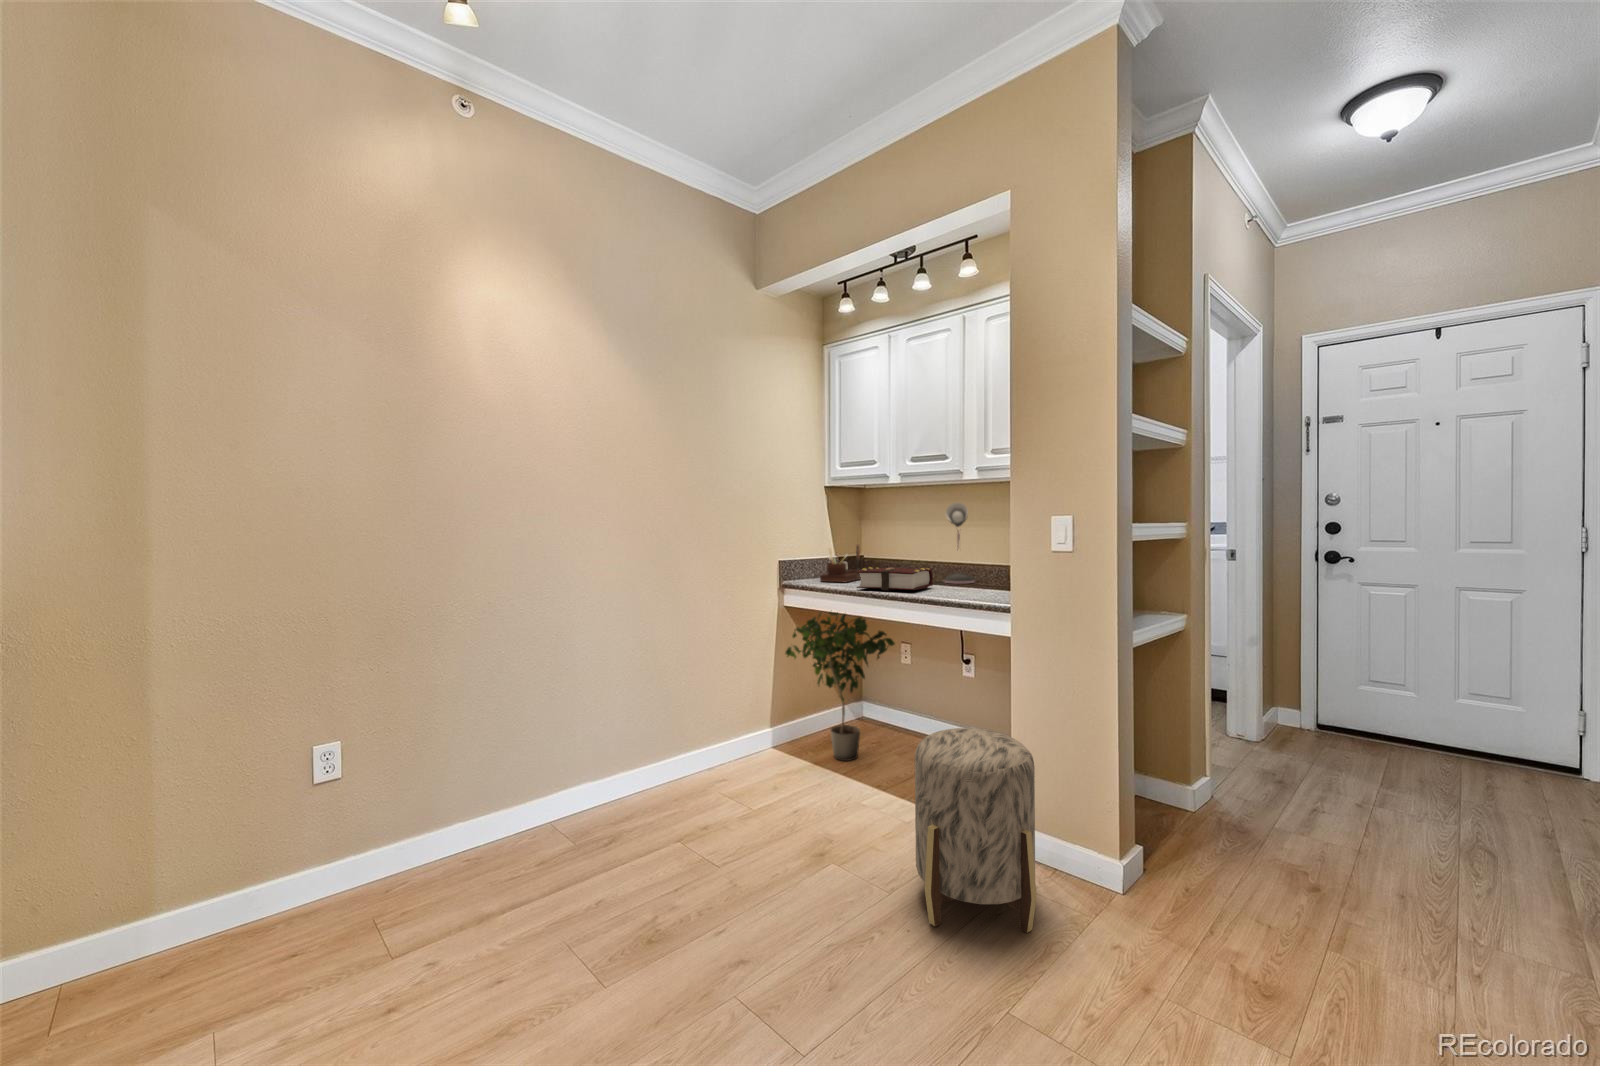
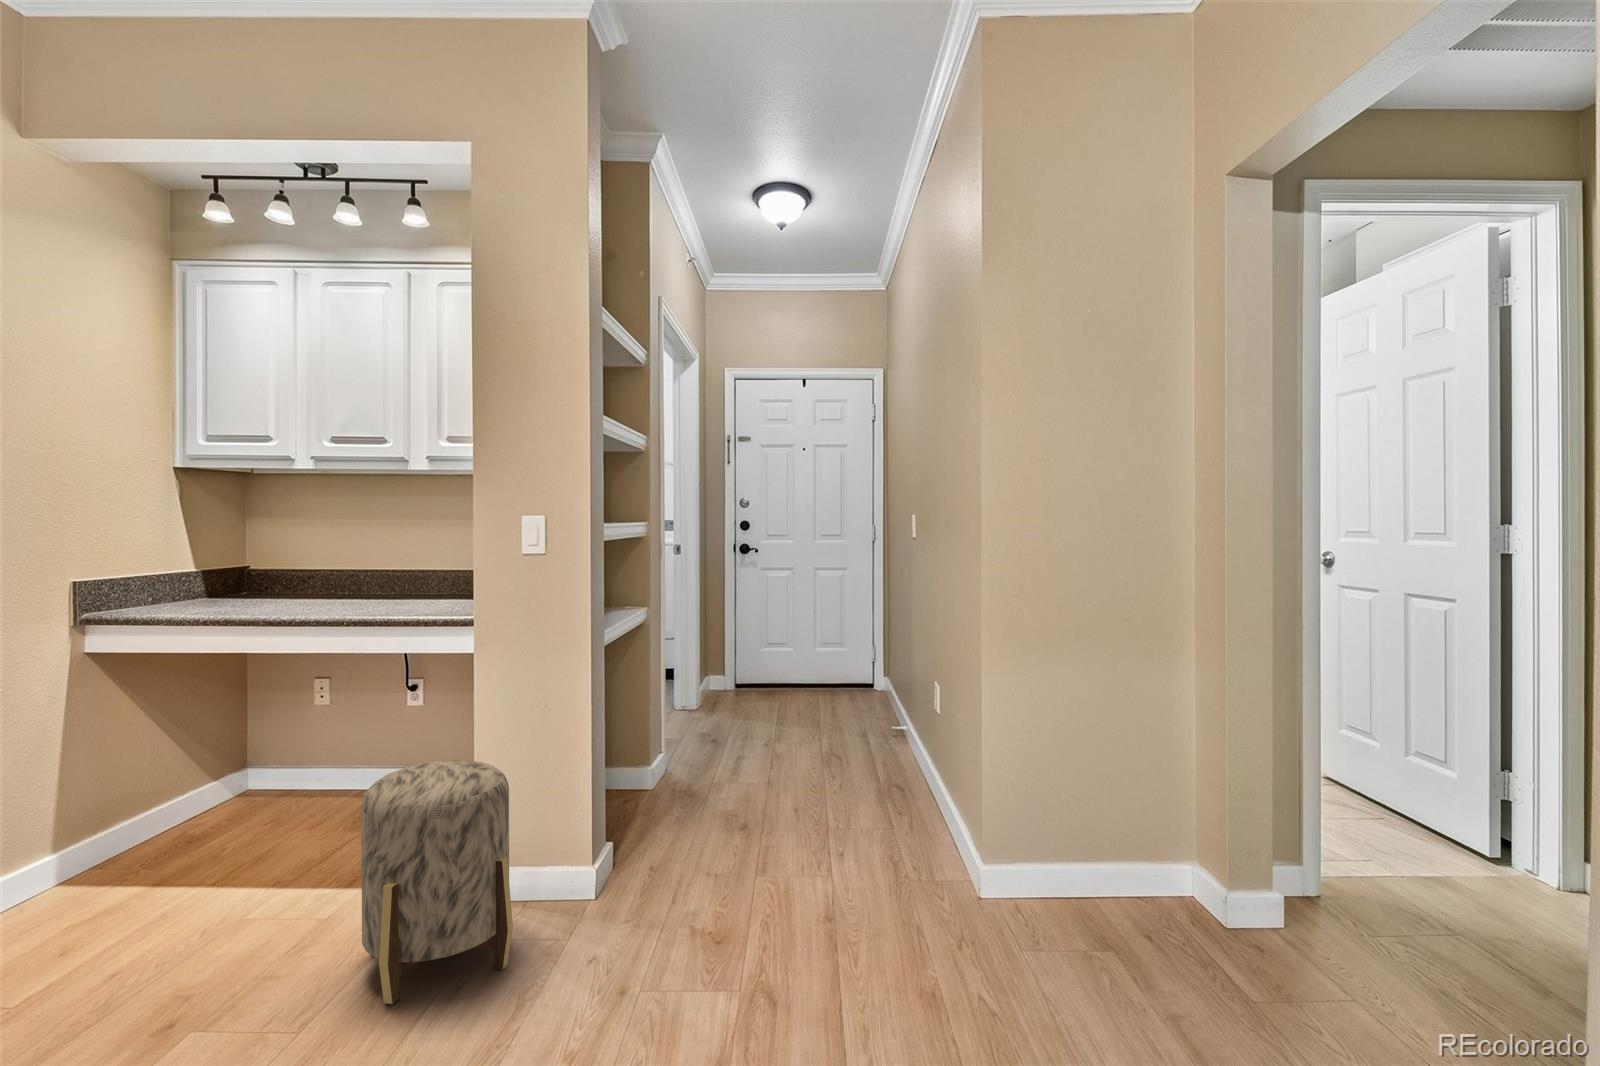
desk lamp: present [944,502,975,584] -> none [374,499,417,599]
desk organizer: present [820,544,860,583] -> none [174,553,265,608]
book: present [857,567,933,591] -> none [247,581,363,612]
potted plant: present [785,612,895,761] -> none [110,645,308,859]

